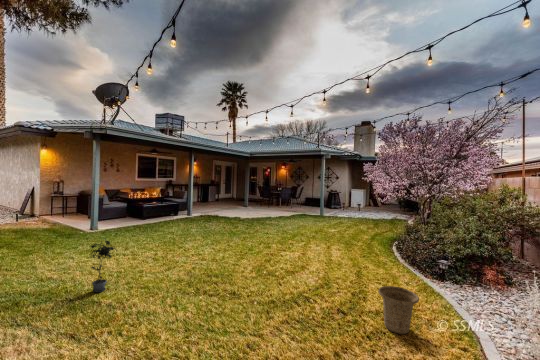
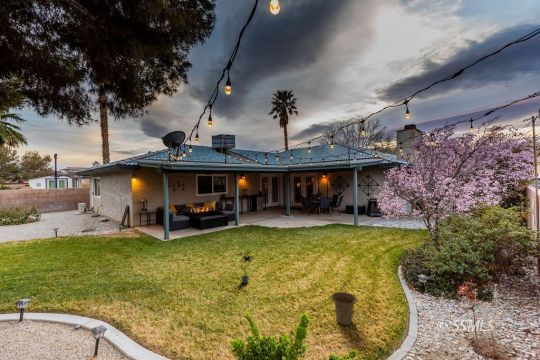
potted plant: present [91,239,117,292] -> present [239,252,253,284]

